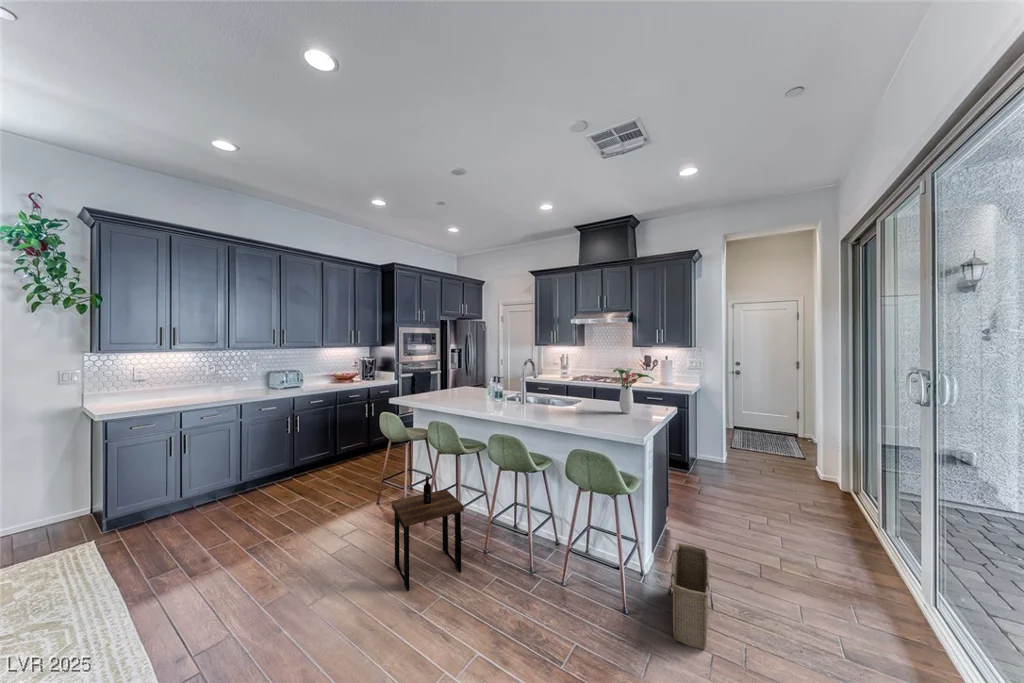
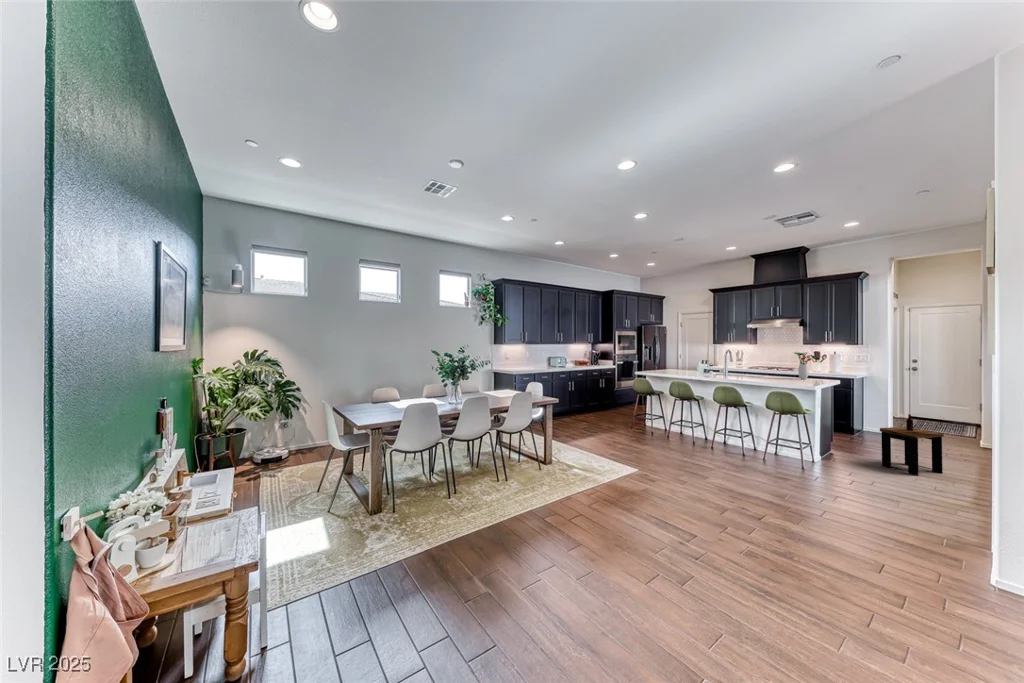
side table: present [392,476,464,591] -> present [880,414,944,476]
basket: present [668,543,713,649] -> none [834,444,863,483]

